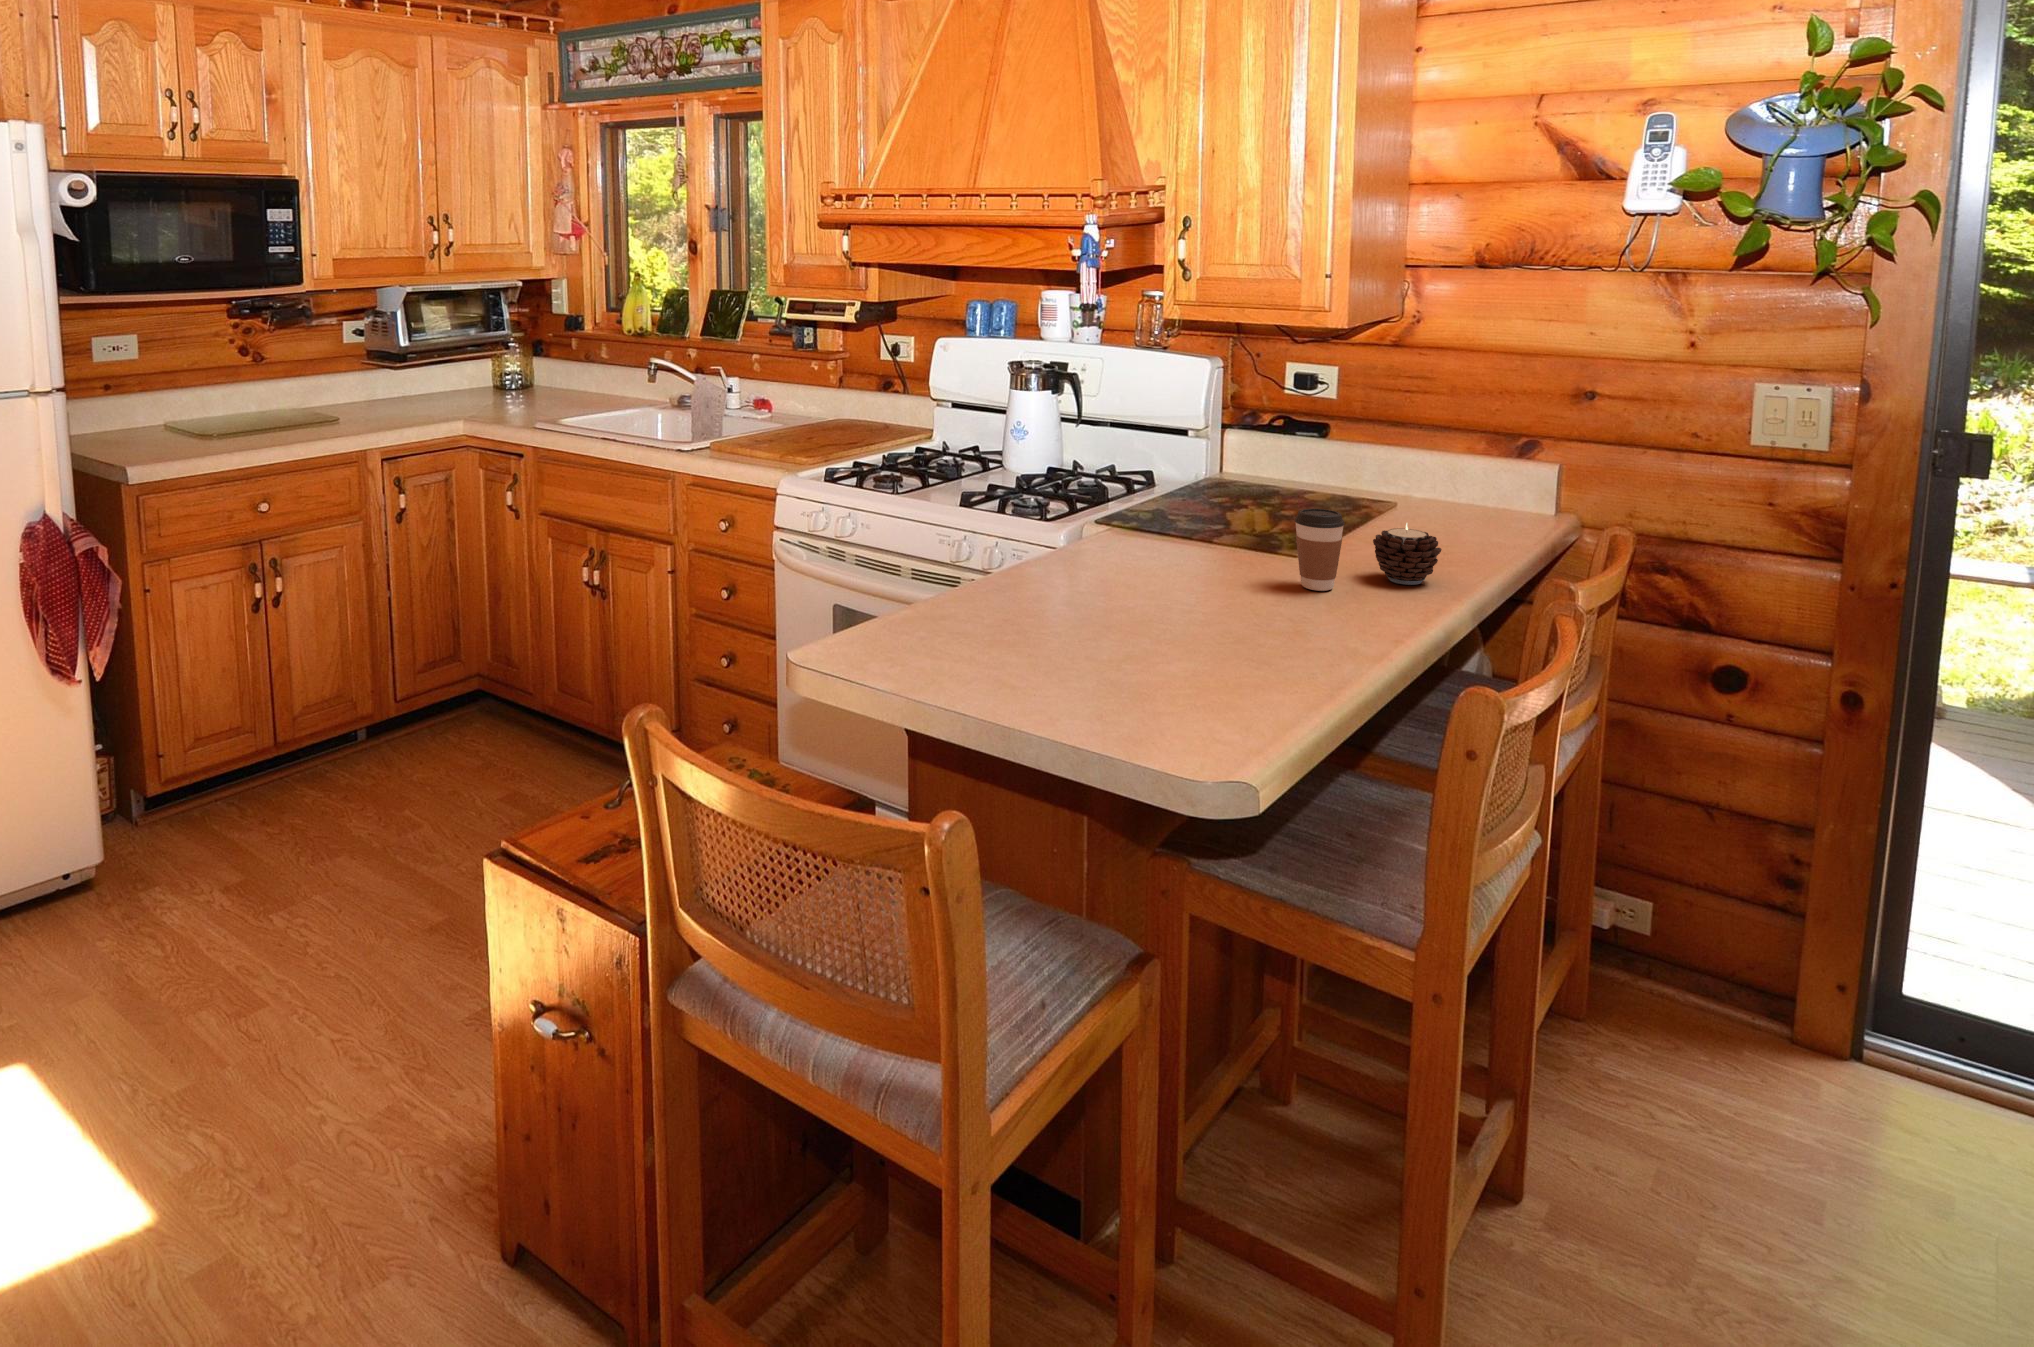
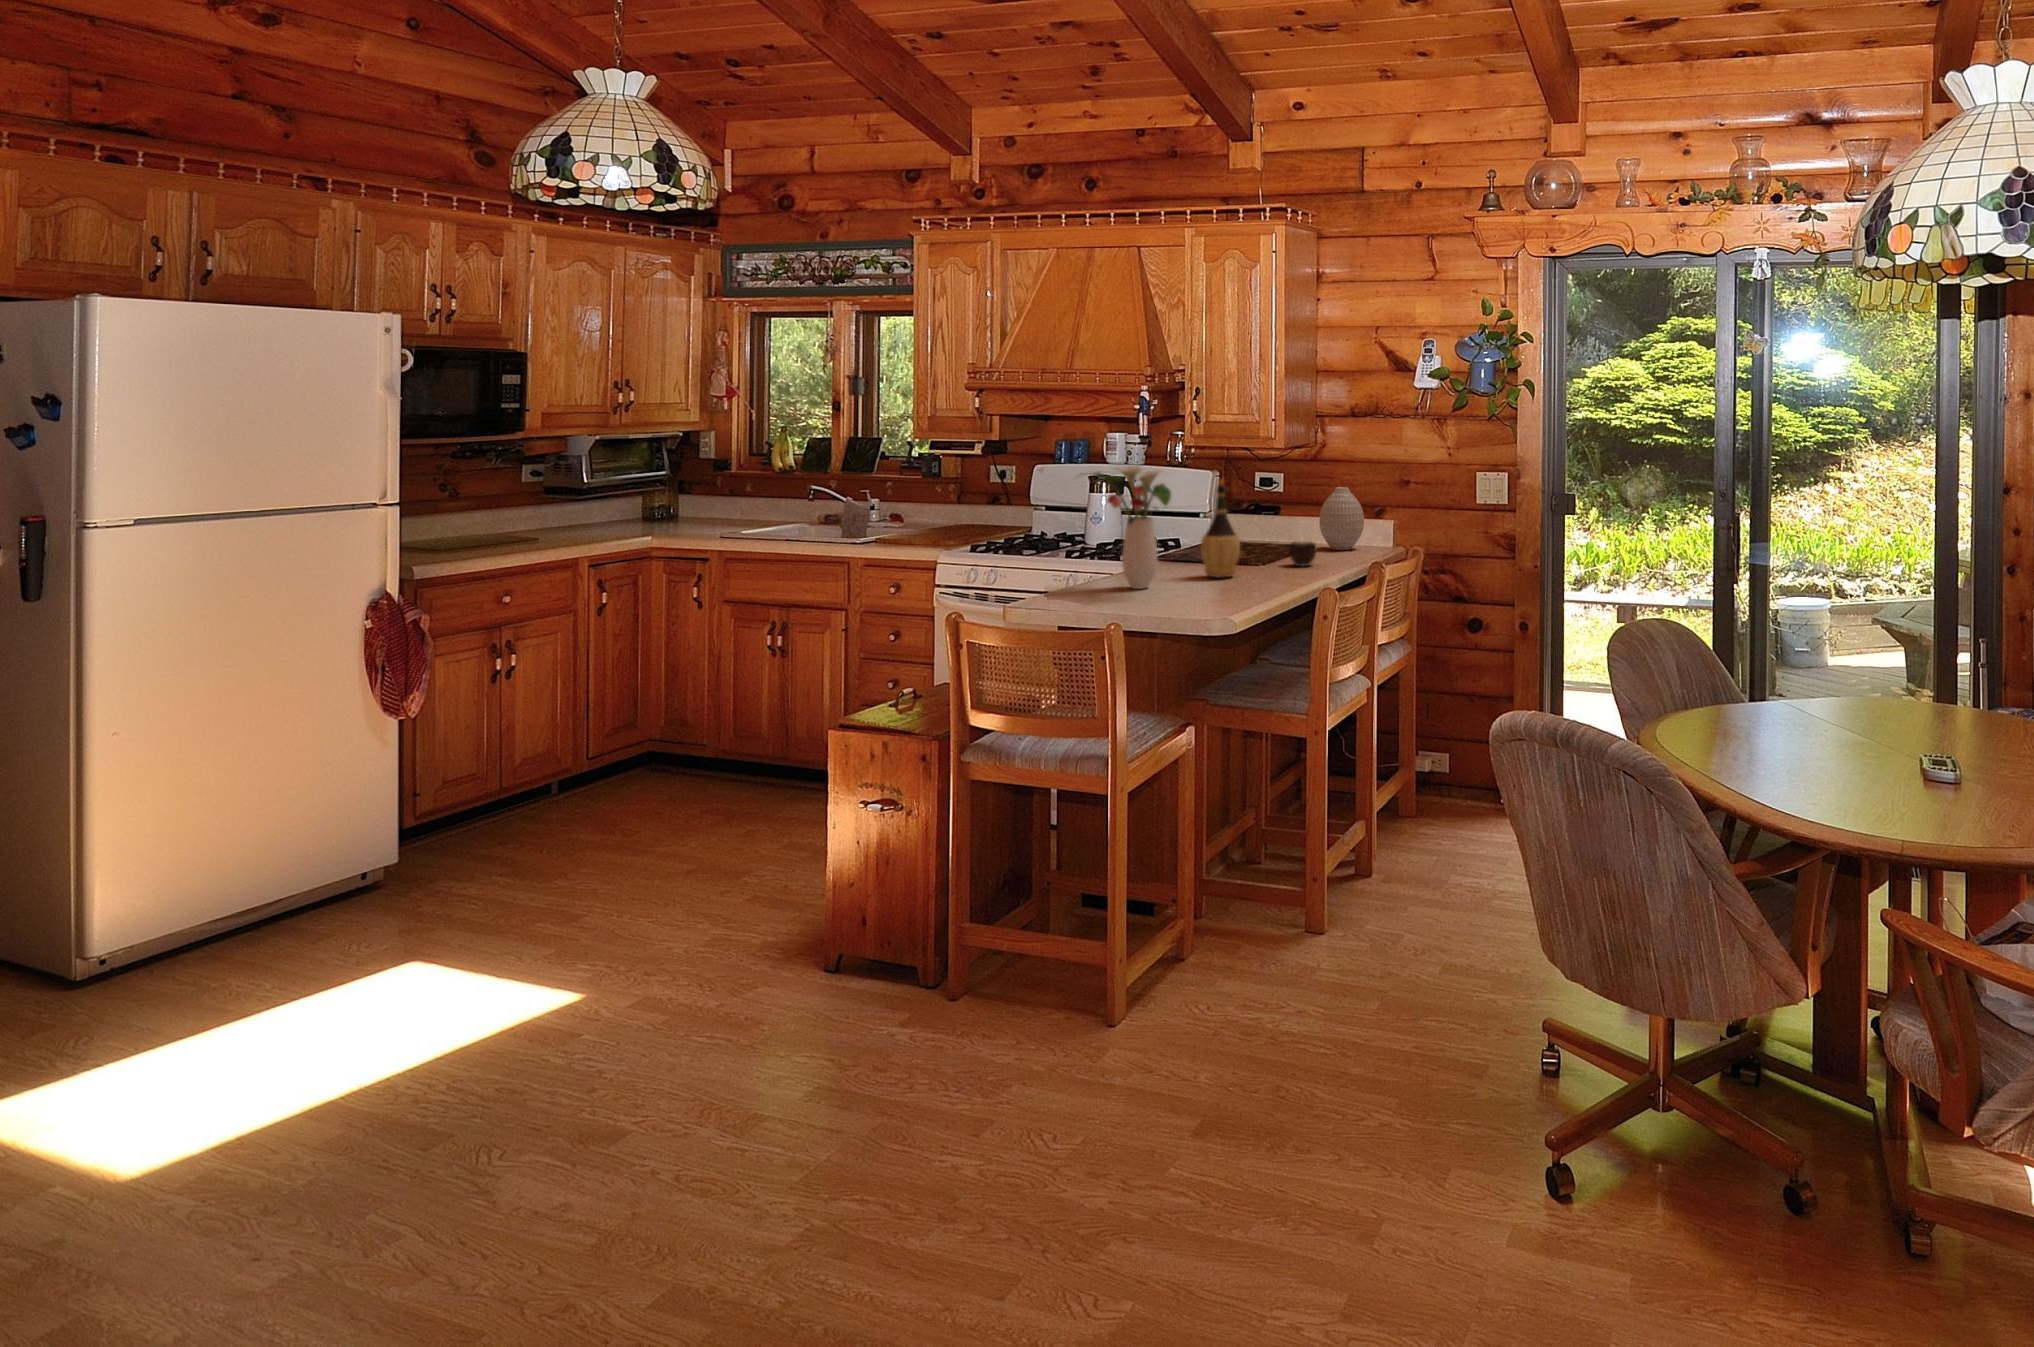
flower arrangement: none [911,380,1120,651] -> present [1091,466,1171,589]
vase: none [1423,405,1518,527] -> present [1320,487,1364,550]
wine bottle: none [1190,408,1277,619] -> present [1201,479,1240,577]
coffee cup: present [1295,509,1344,591] -> none [1250,531,1273,570]

